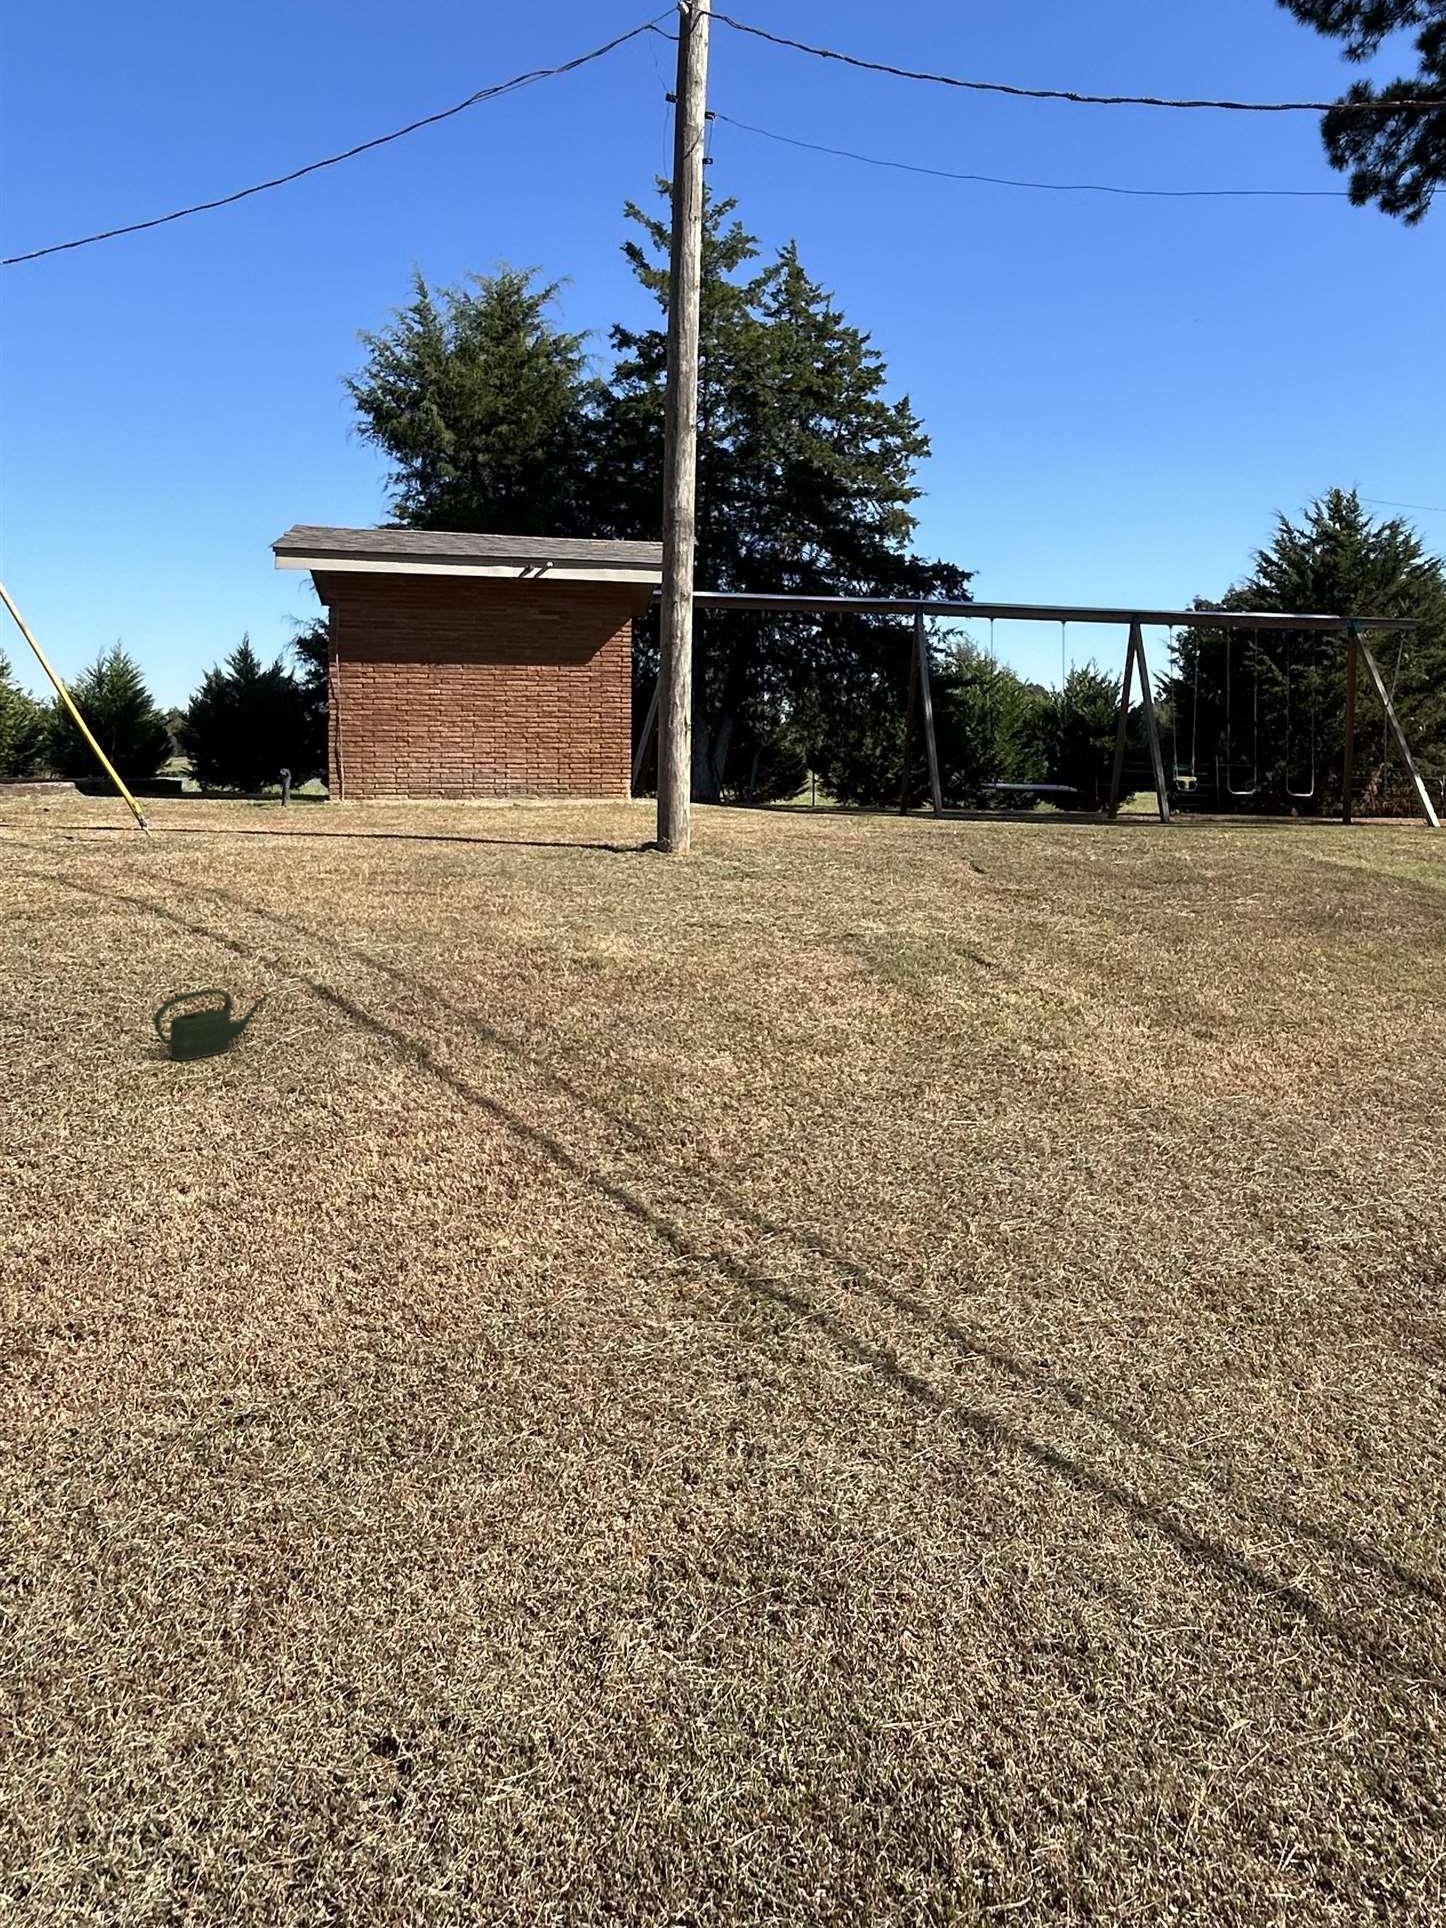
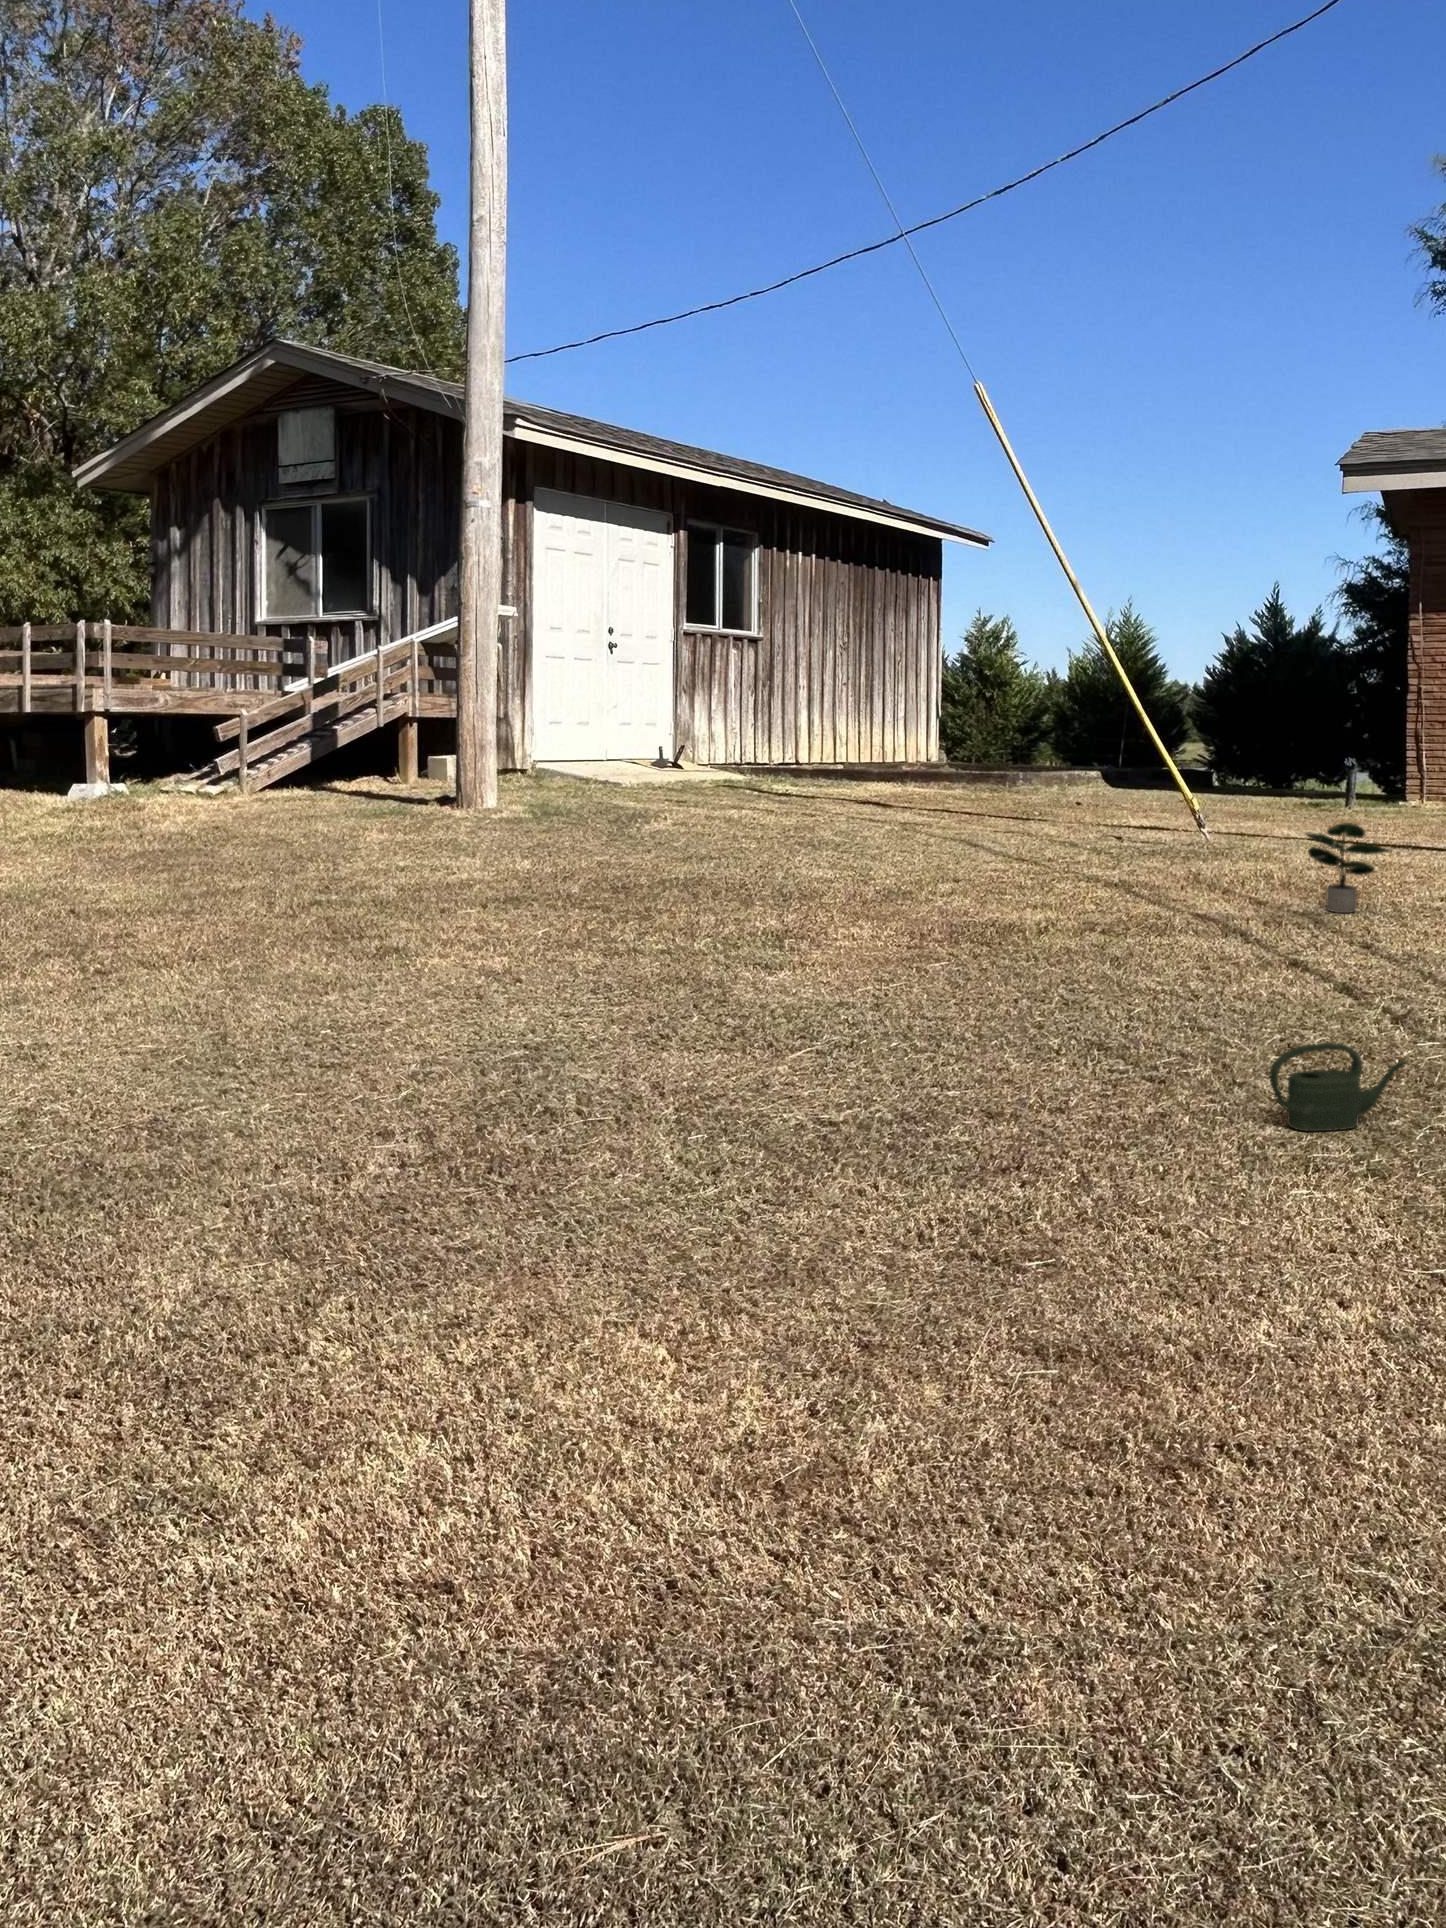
potted plant: none [223,819,292,887] -> present [1306,823,1389,913]

